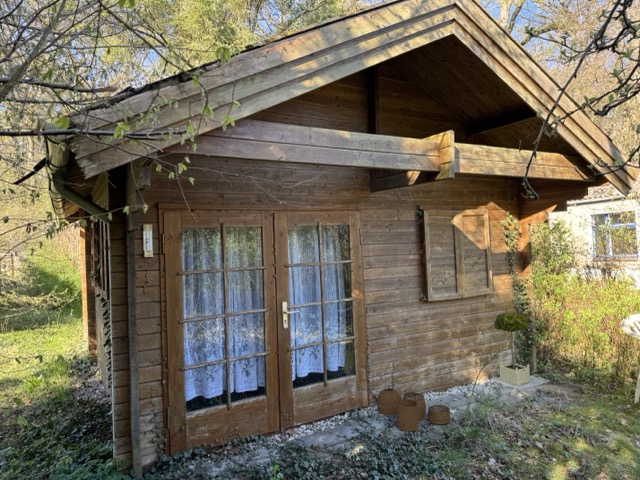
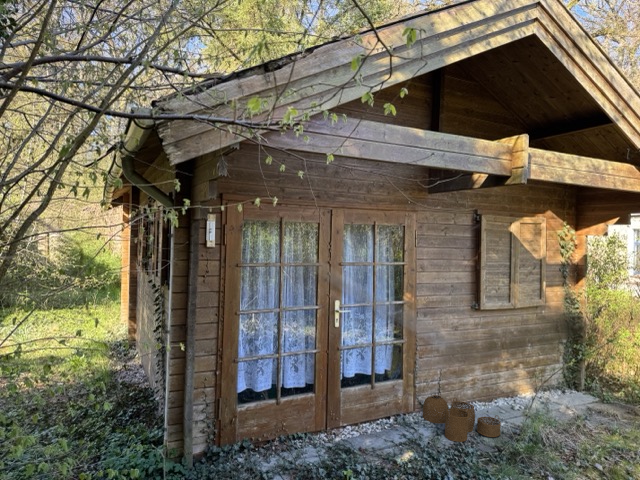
potted tree: present [494,312,530,386] -> none [544,326,581,403]

